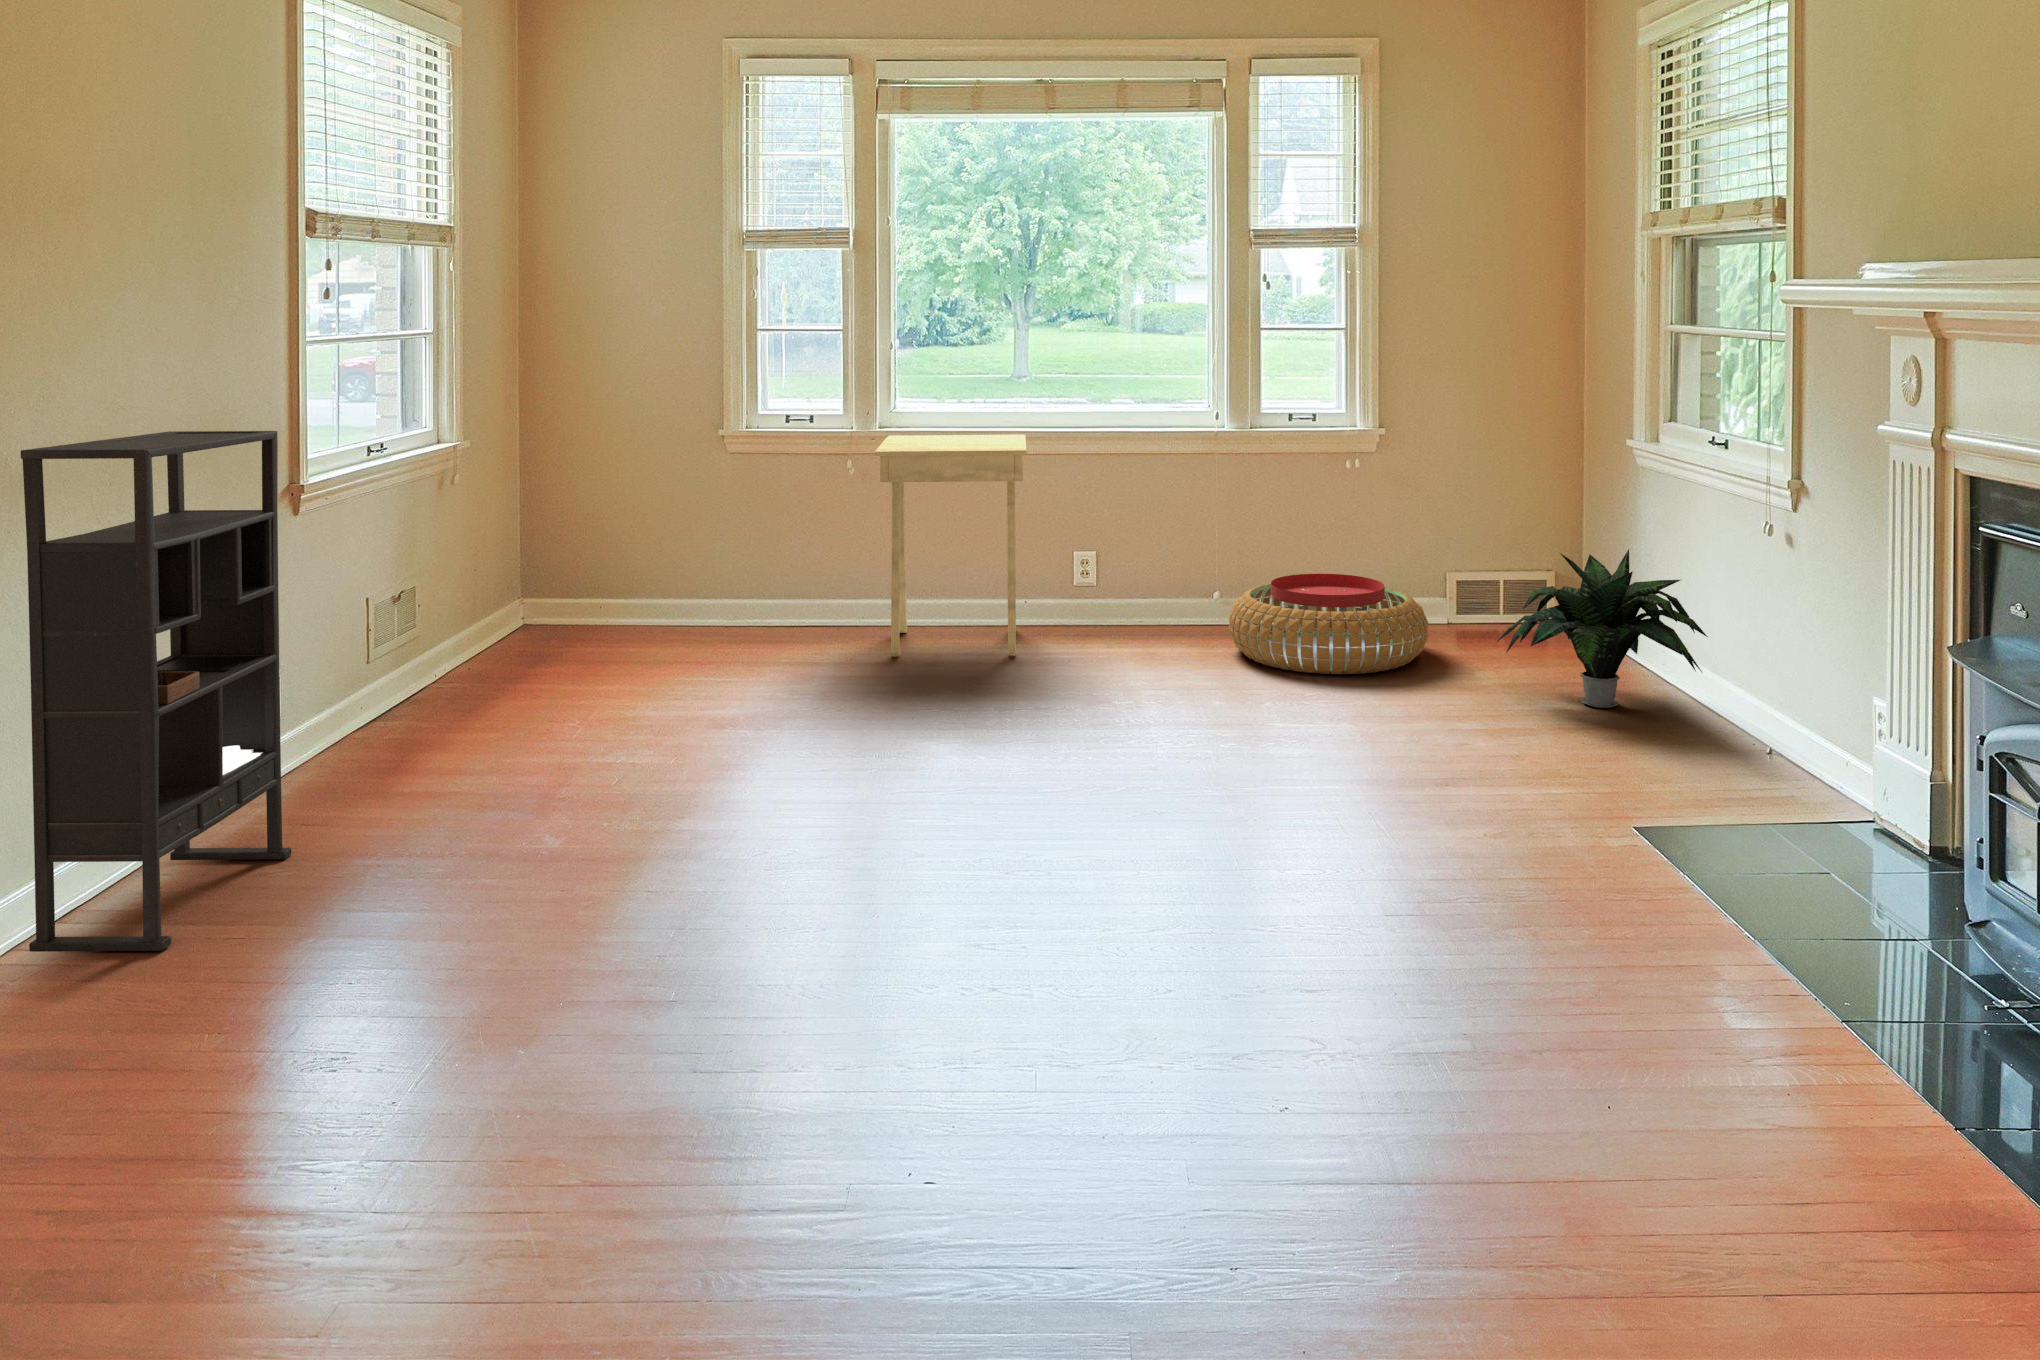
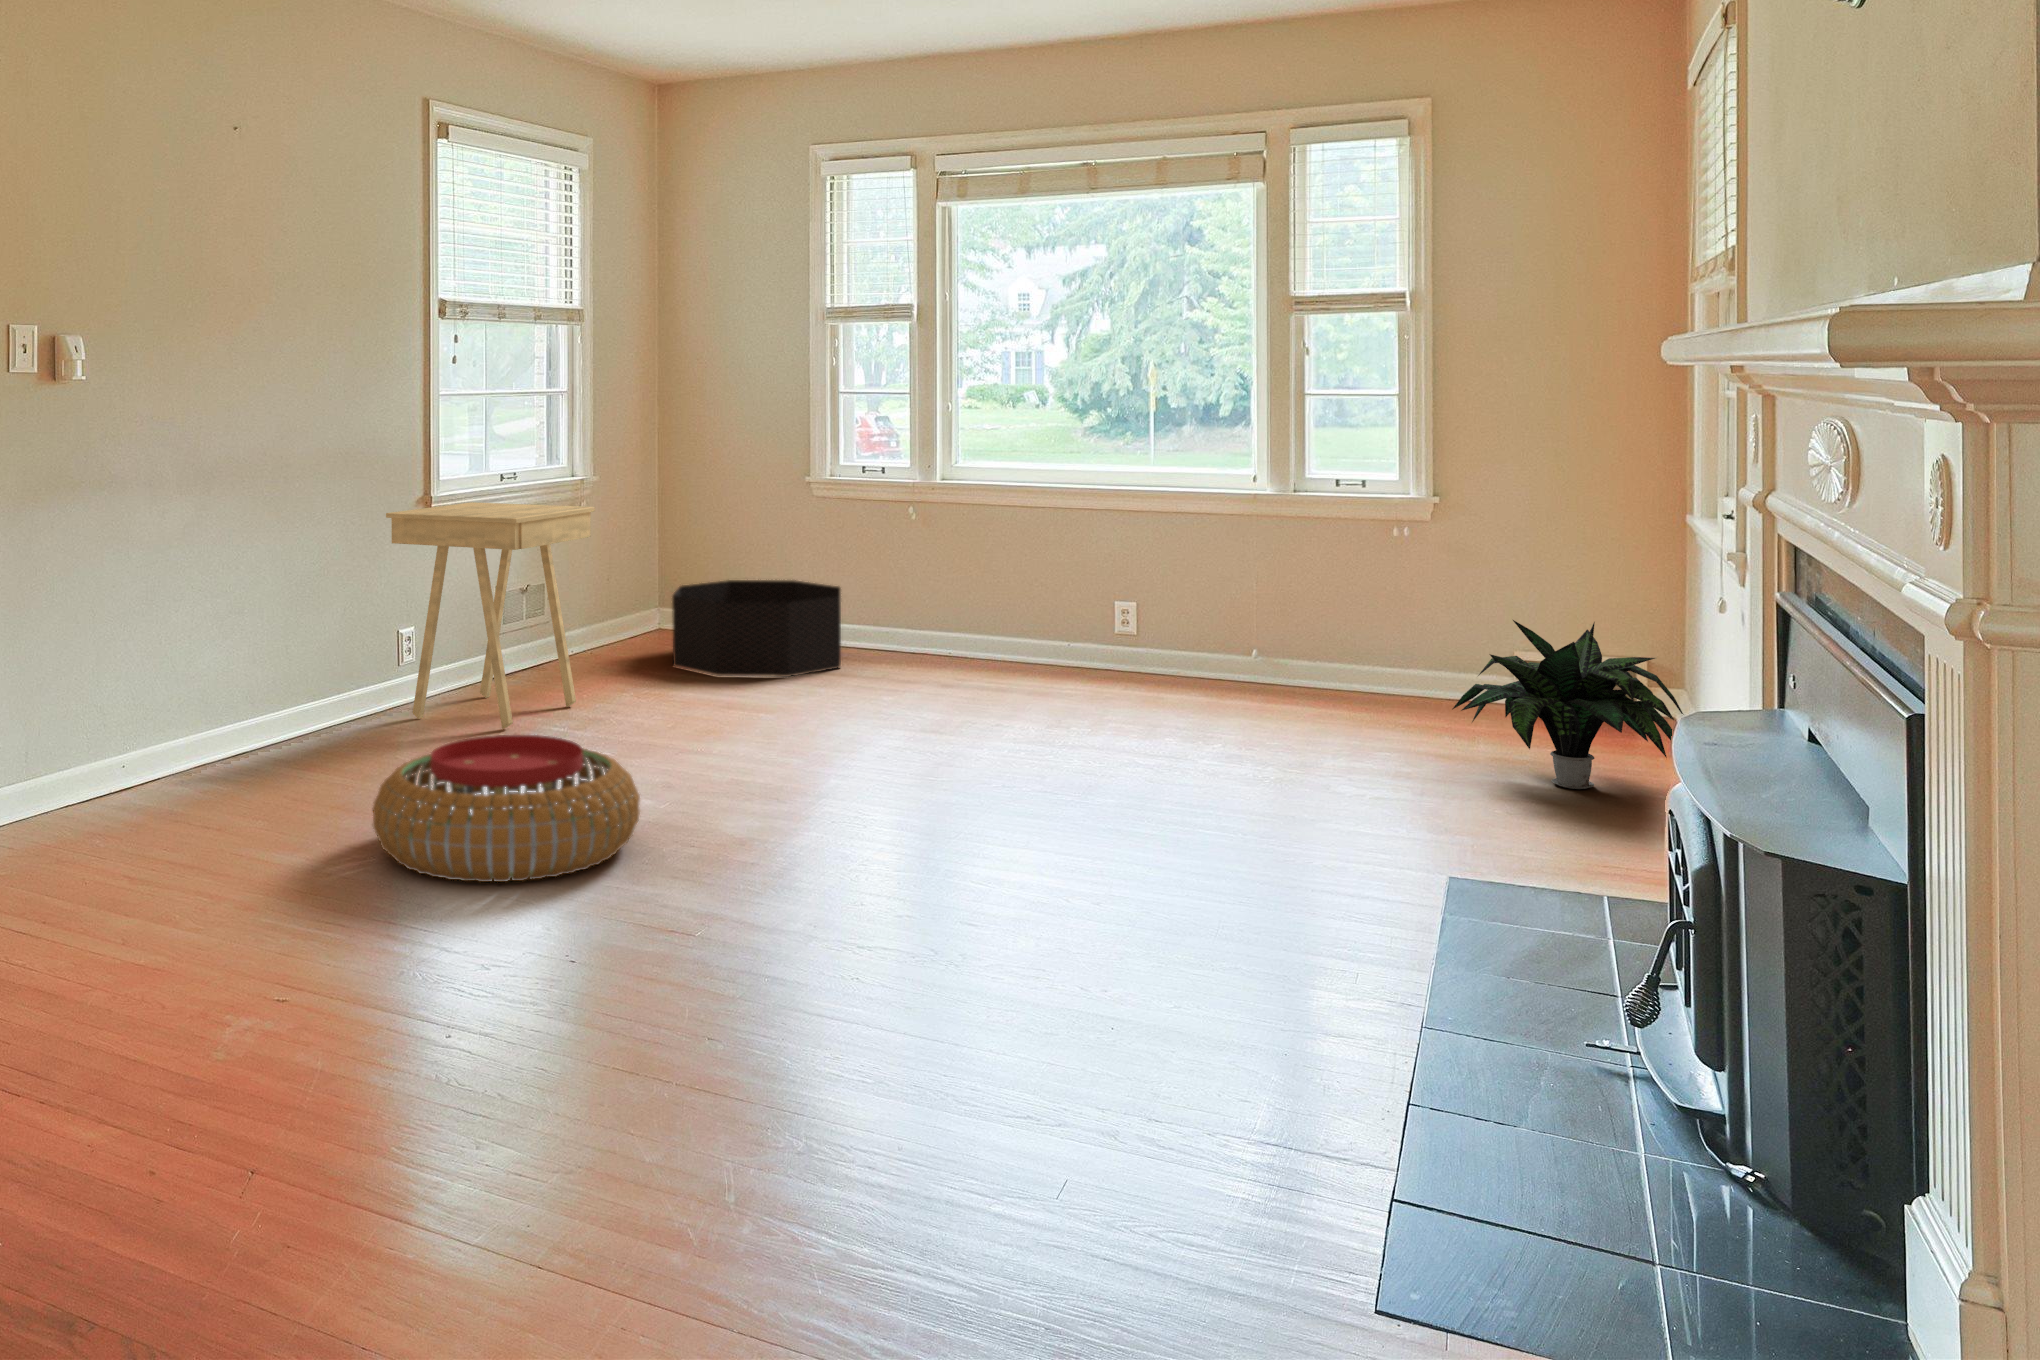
bookshelf: present [21,431,291,952] -> none [206,450,379,782]
side table: present [875,435,1027,656] -> present [386,502,595,729]
basket: none [577,551,790,678] -> present [672,580,841,677]
pouf: present [1229,574,1428,674] -> present [373,735,640,882]

